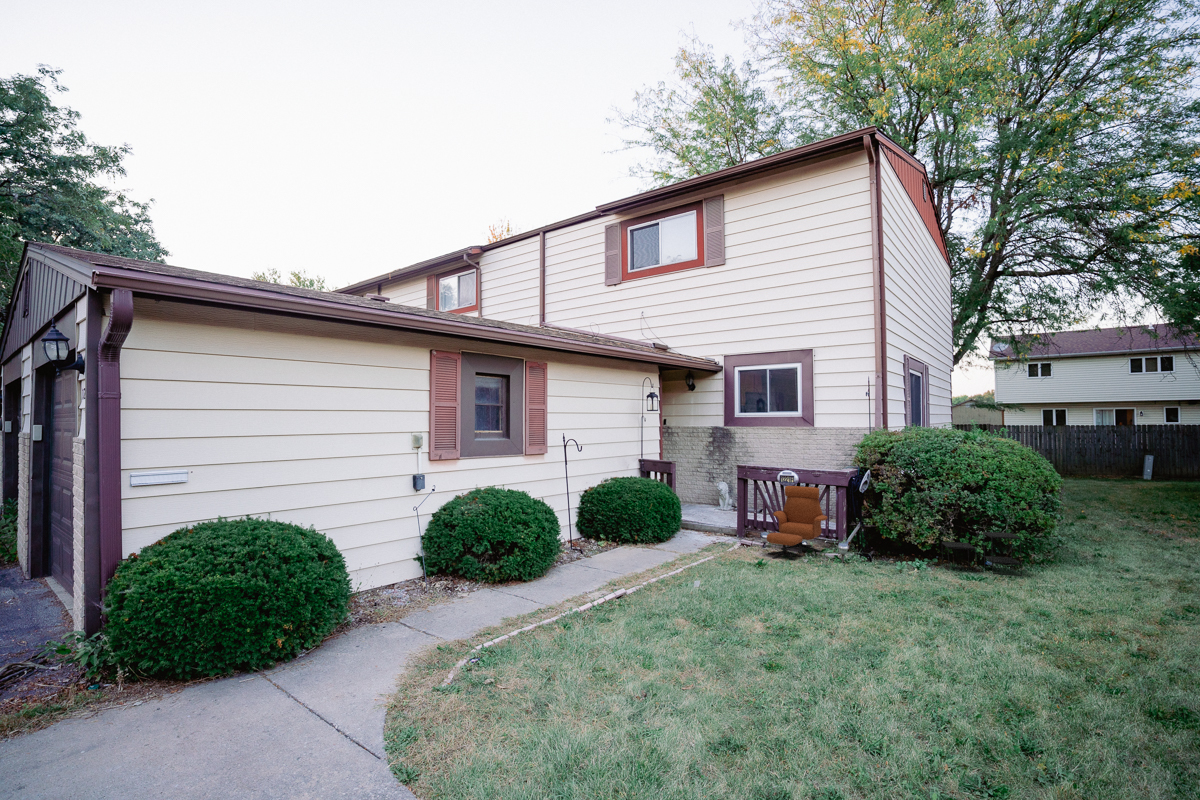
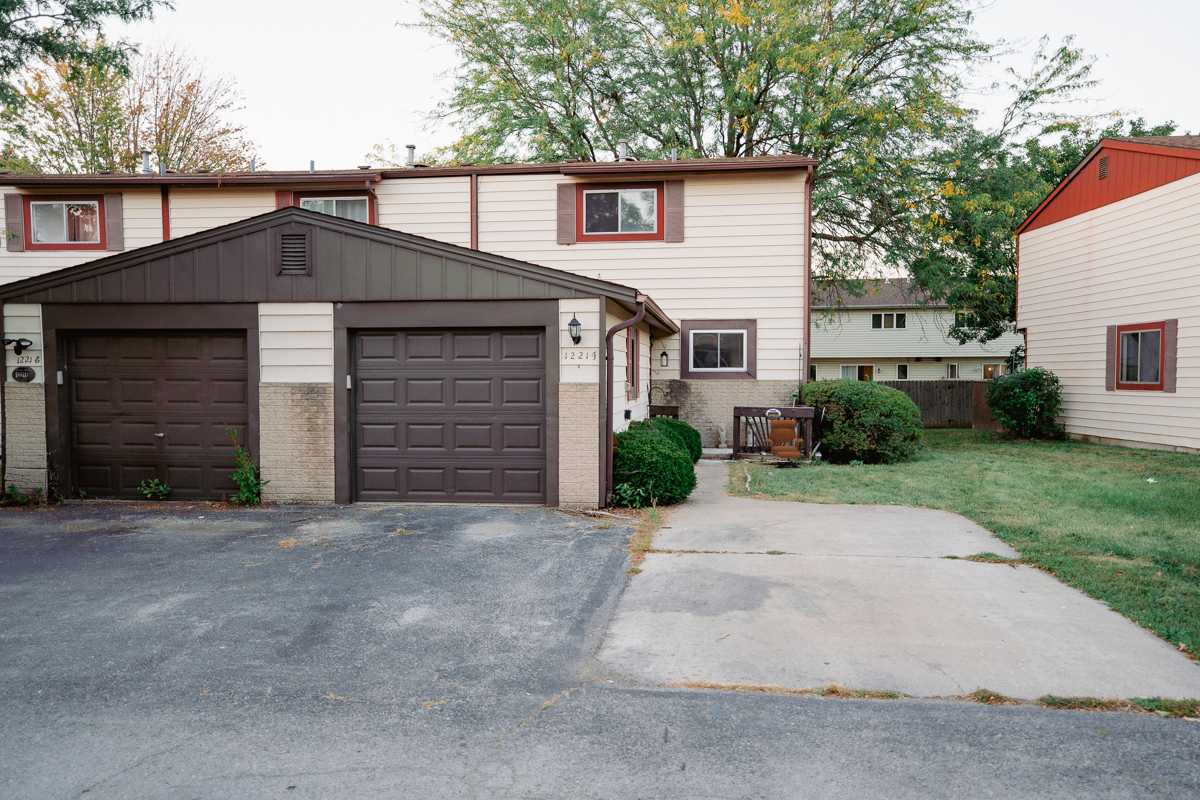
side table: present [942,532,1022,576] -> none [870,440,911,464]

